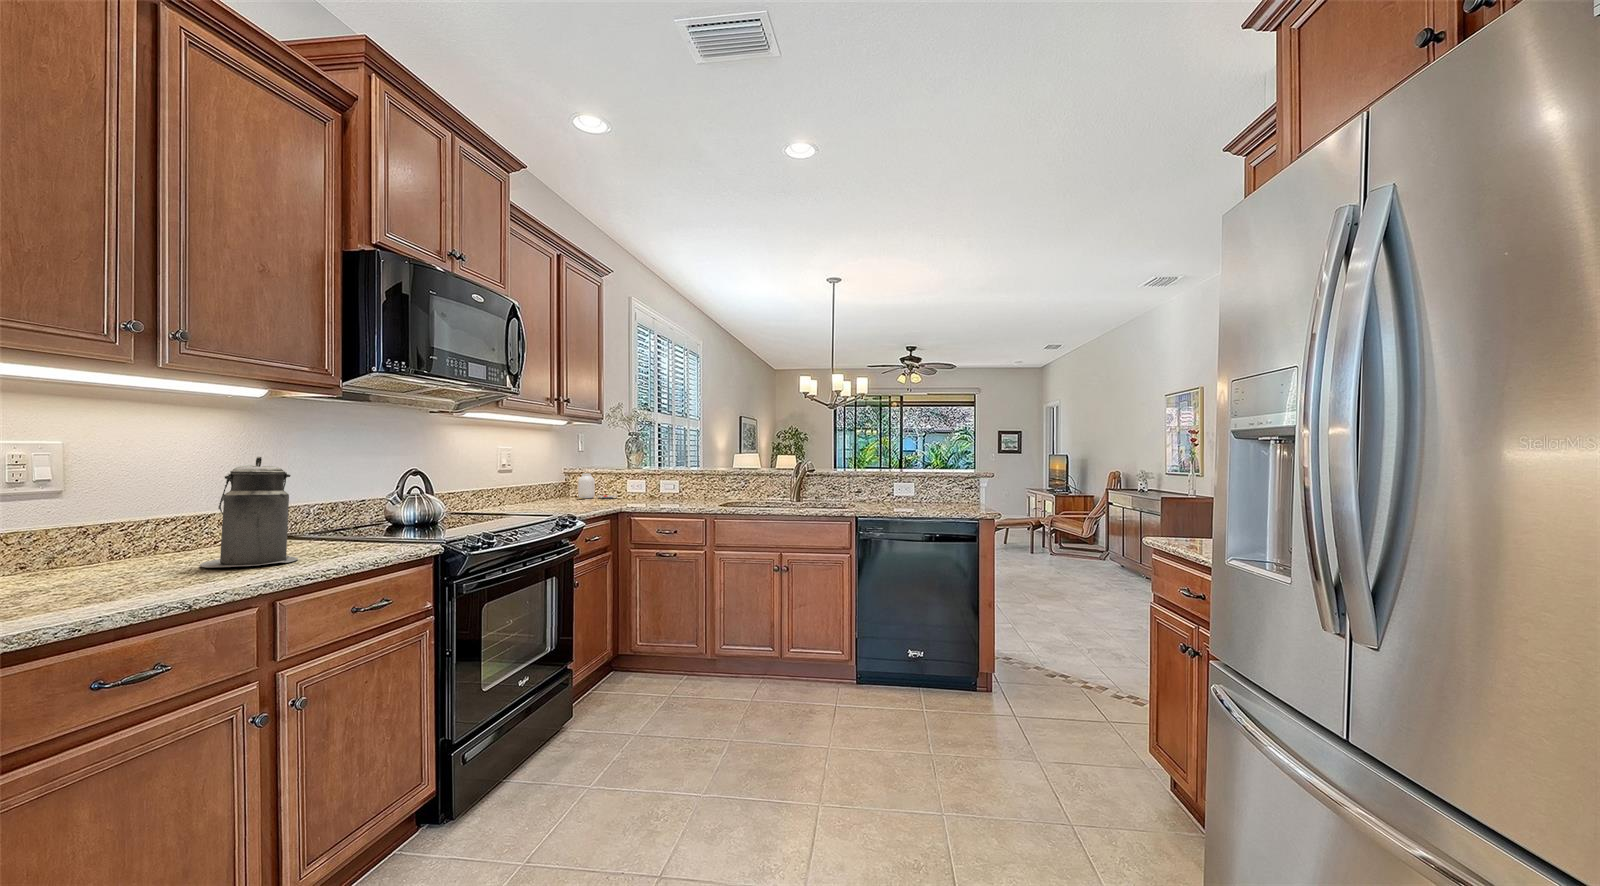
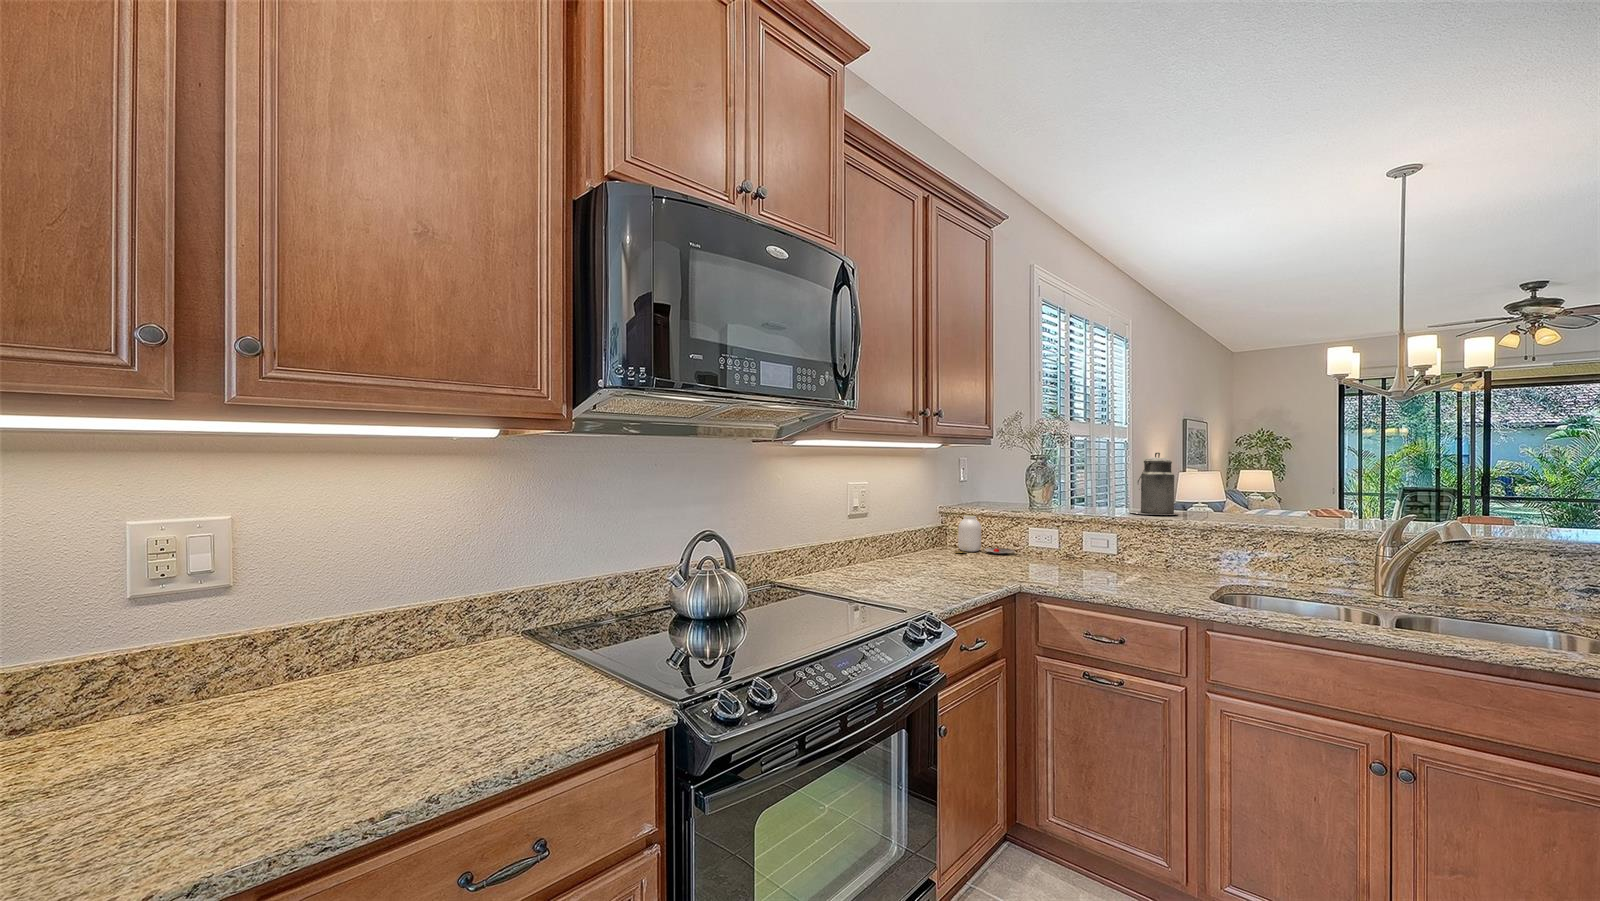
canister: present [200,457,298,568] -> present [1129,452,1175,515]

